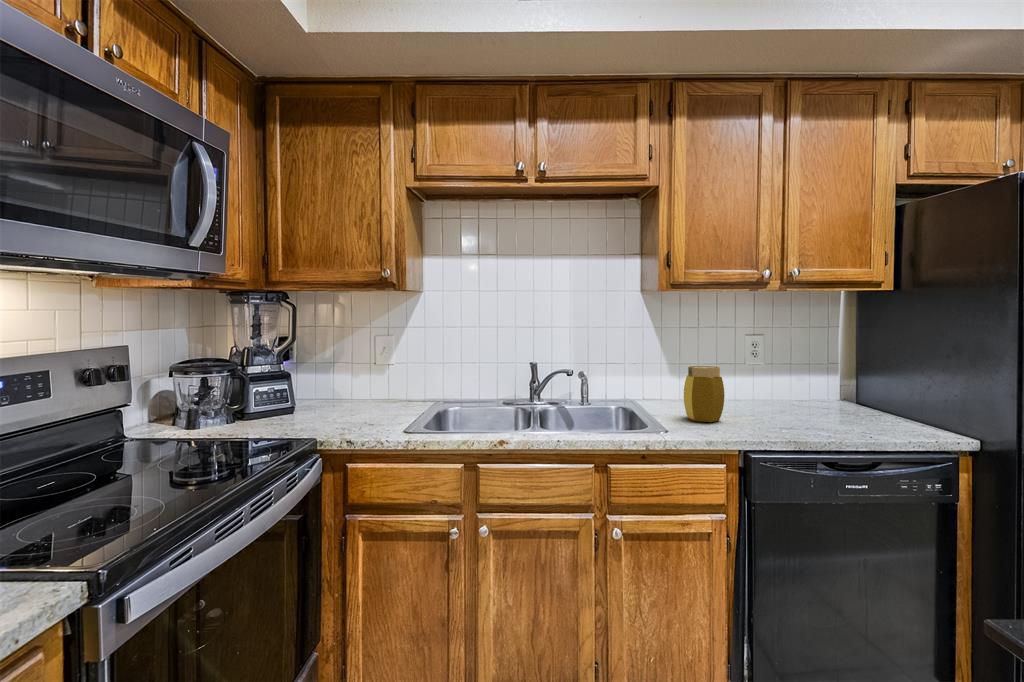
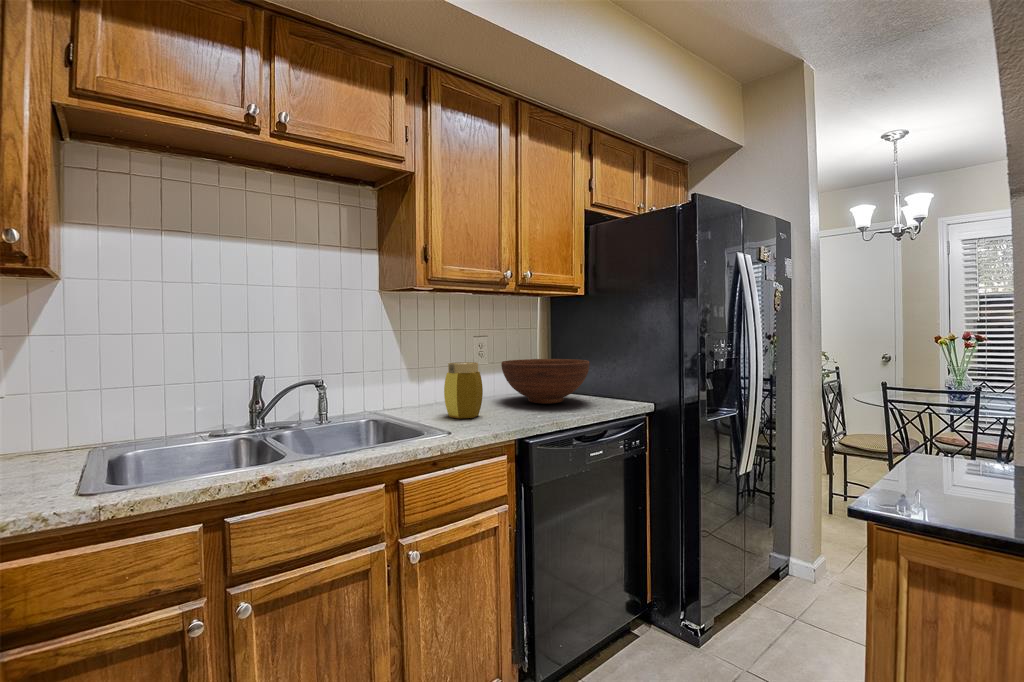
fruit bowl: none [765,367,880,419] -> present [501,359,590,404]

